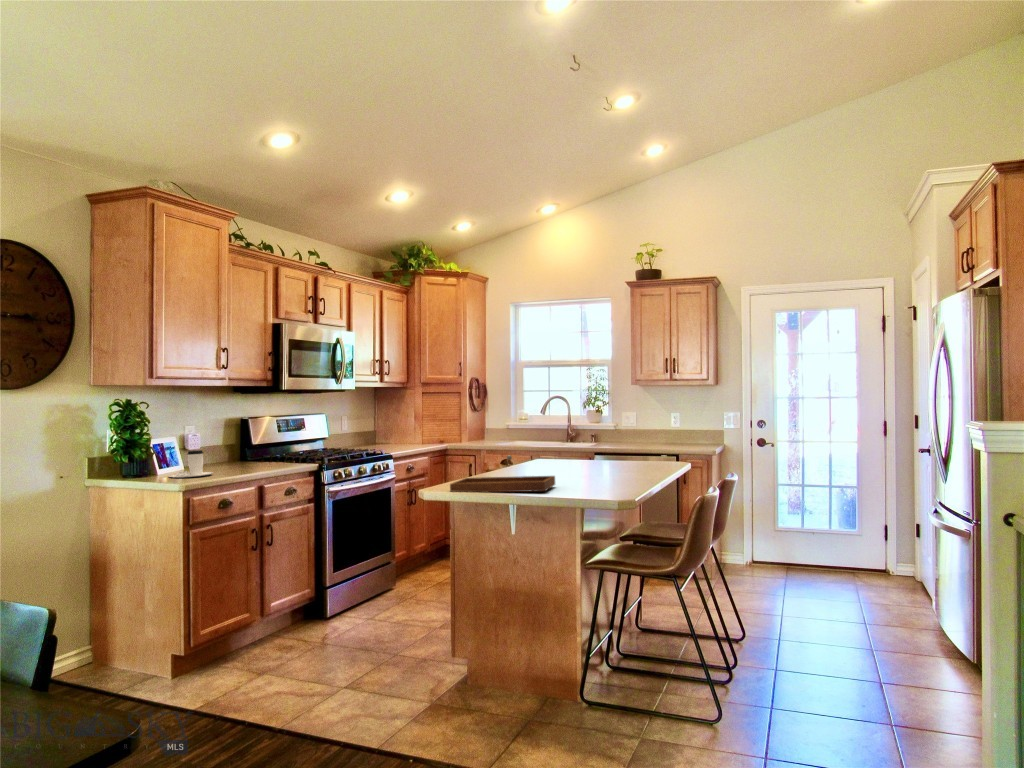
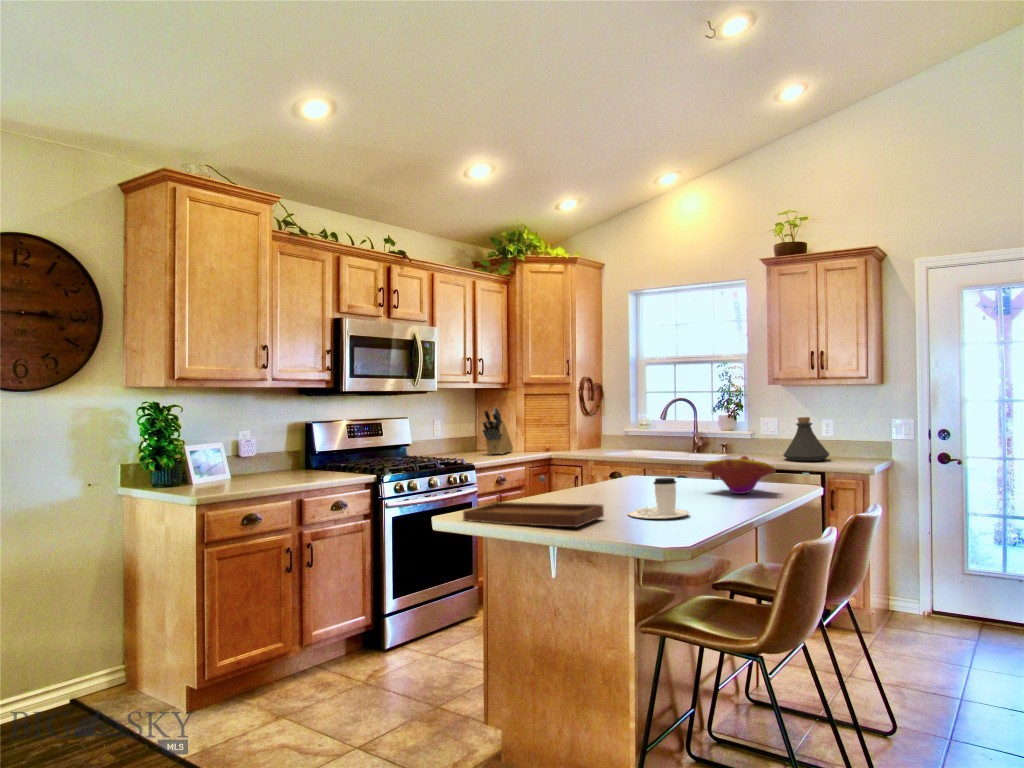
knife block: none [393,404,415,447] -> present [482,407,513,455]
bottle: none [643,411,679,447] -> present [783,417,830,461]
decorative bowl: none [606,440,659,469] -> present [703,456,776,494]
coffee cup: present [169,450,213,478] -> present [628,478,689,519]

